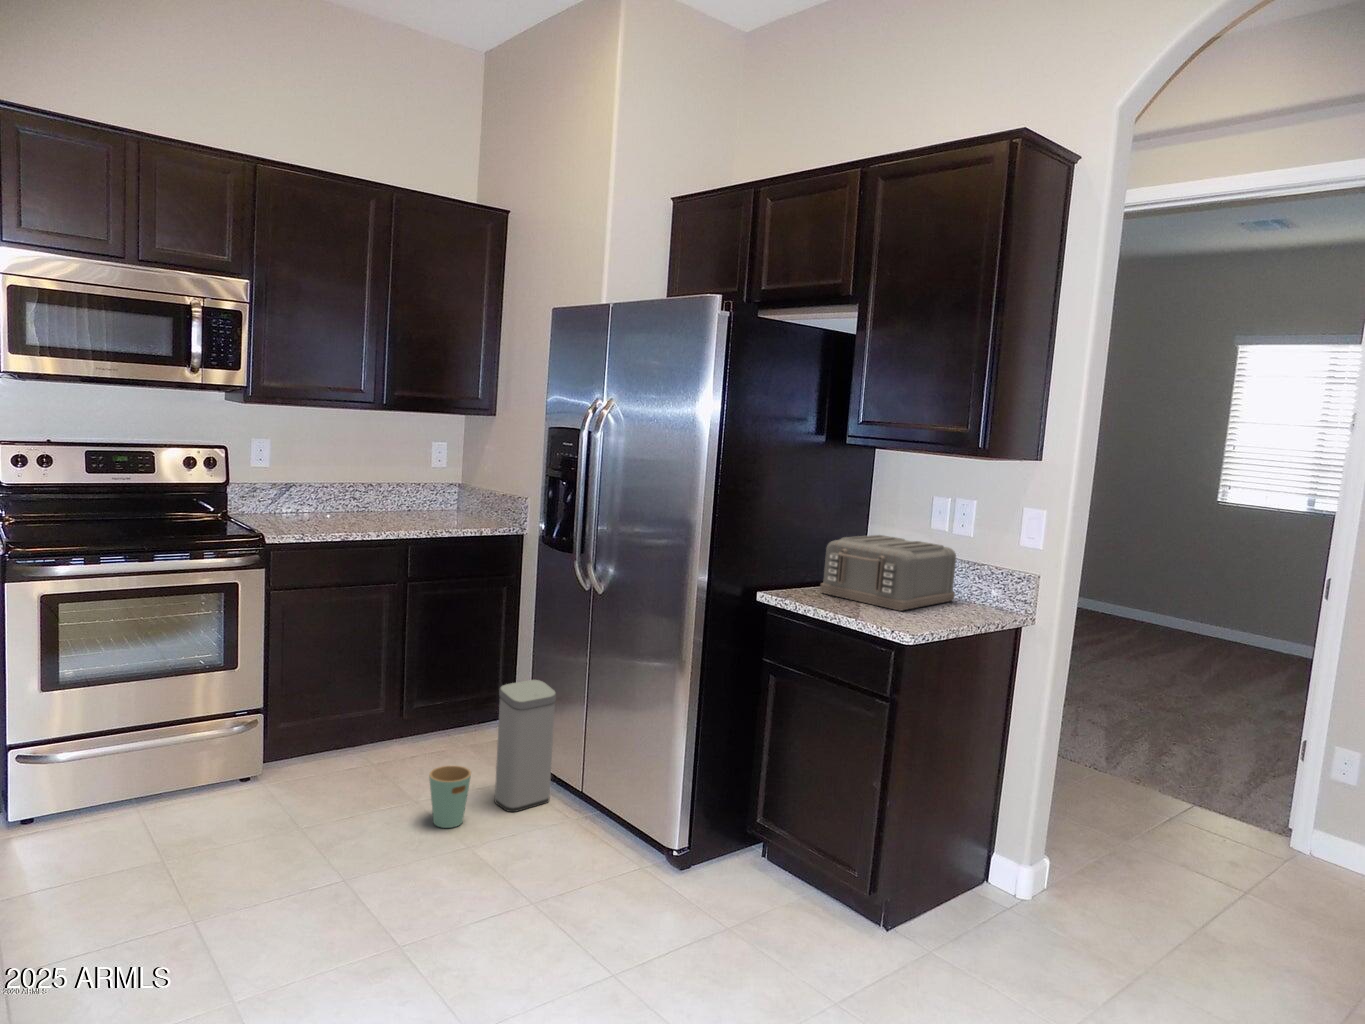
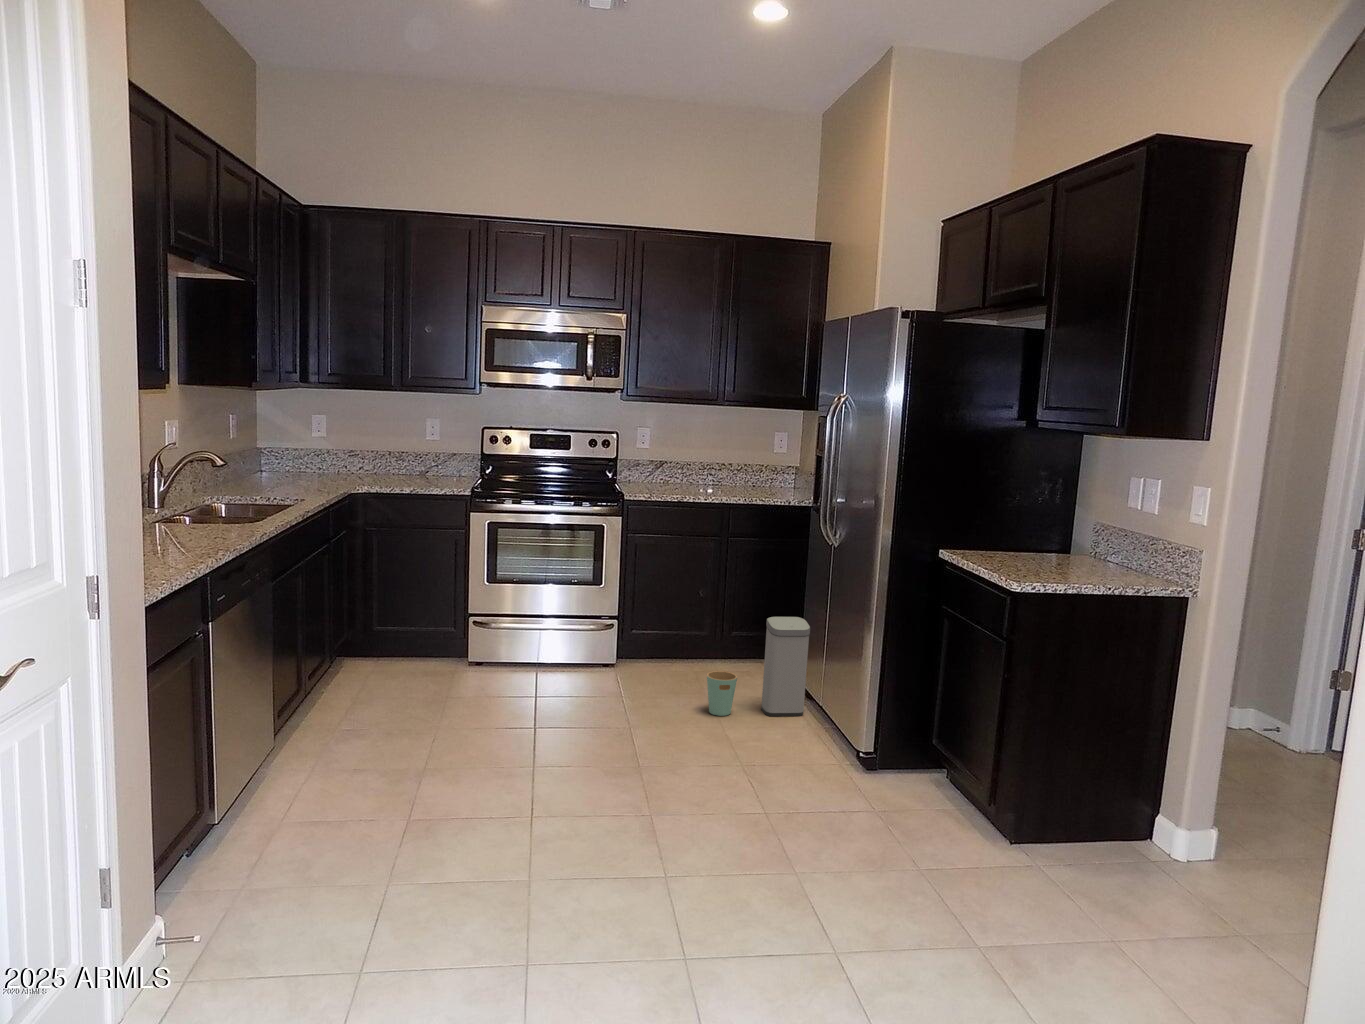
toaster: present [820,535,956,611] -> none [1002,509,1133,573]

